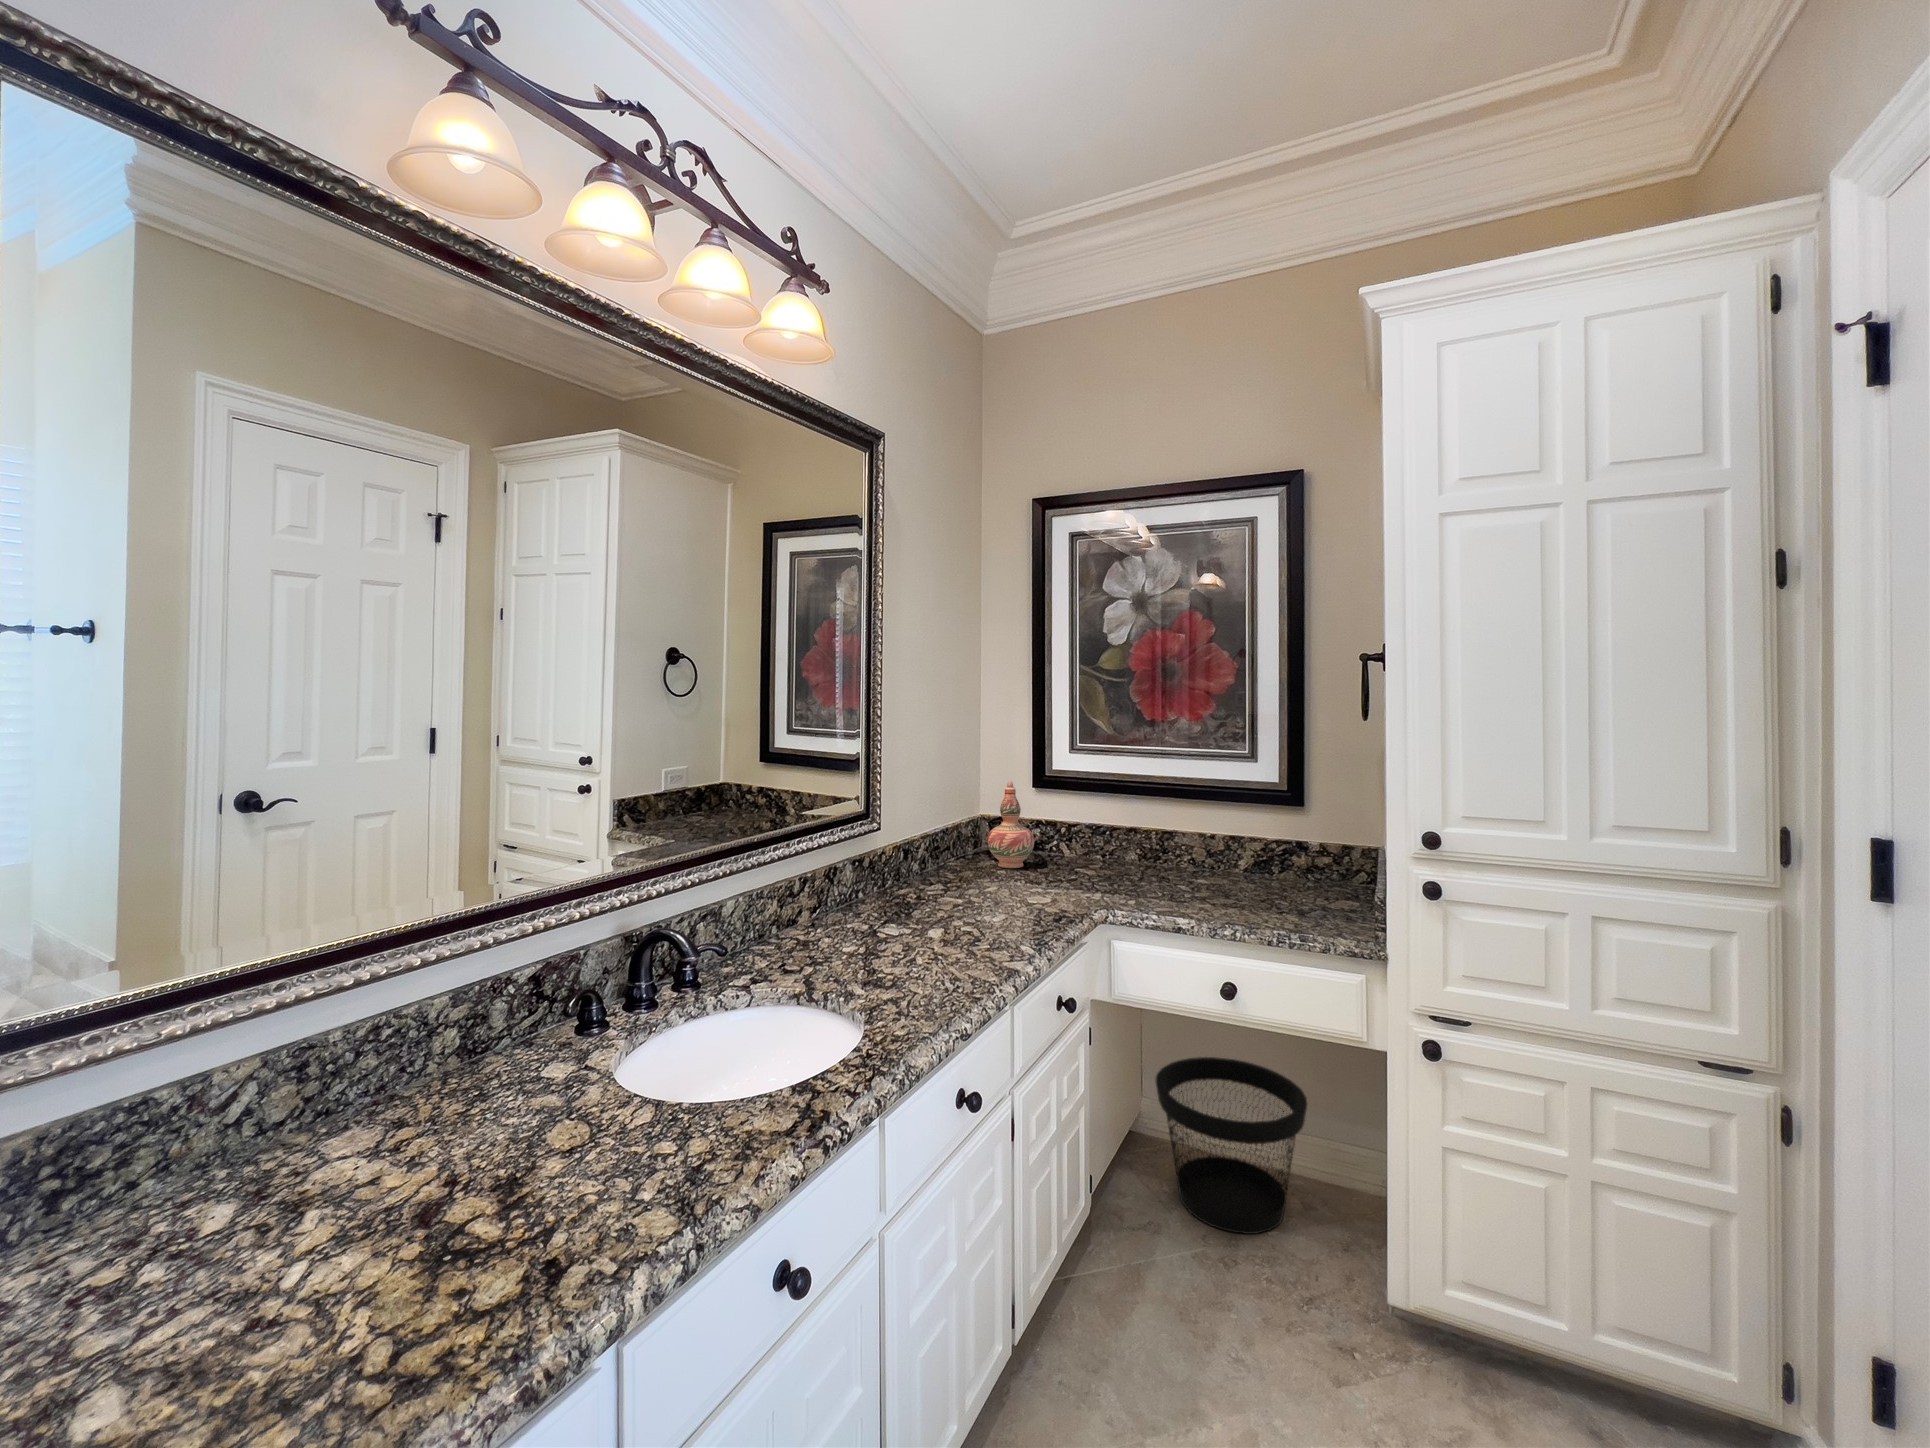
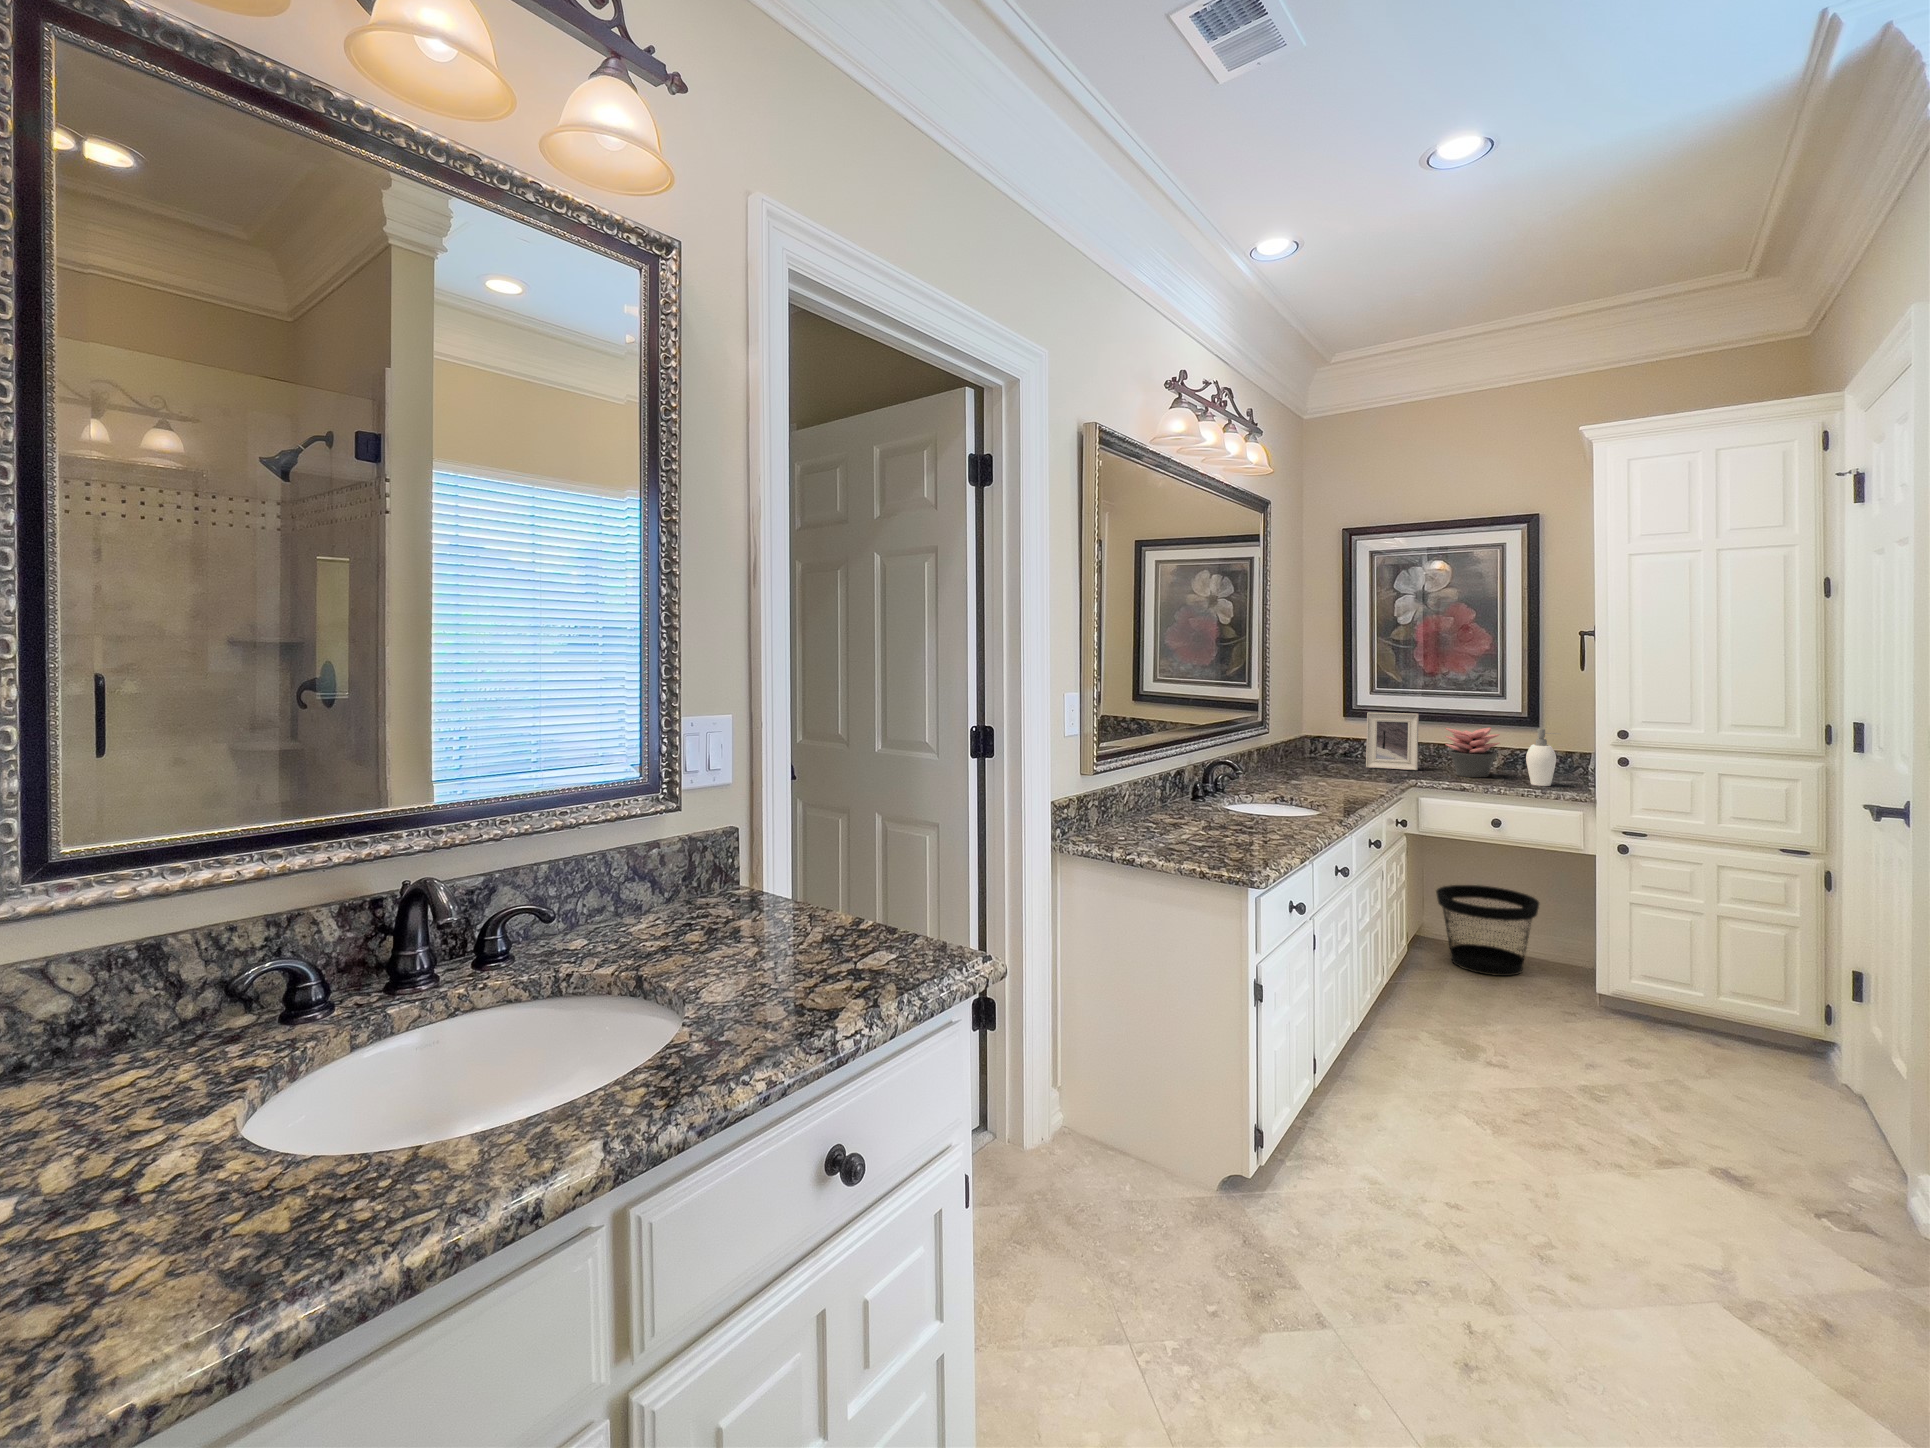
decorative vase: present [987,780,1034,868] -> none [1317,712,1350,767]
picture frame: none [1056,782,1130,877] -> present [1366,712,1419,770]
succulent plant: none [1163,810,1242,895] -> present [1445,728,1500,777]
soap dispenser: none [1275,819,1336,920] -> present [1526,729,1558,786]

